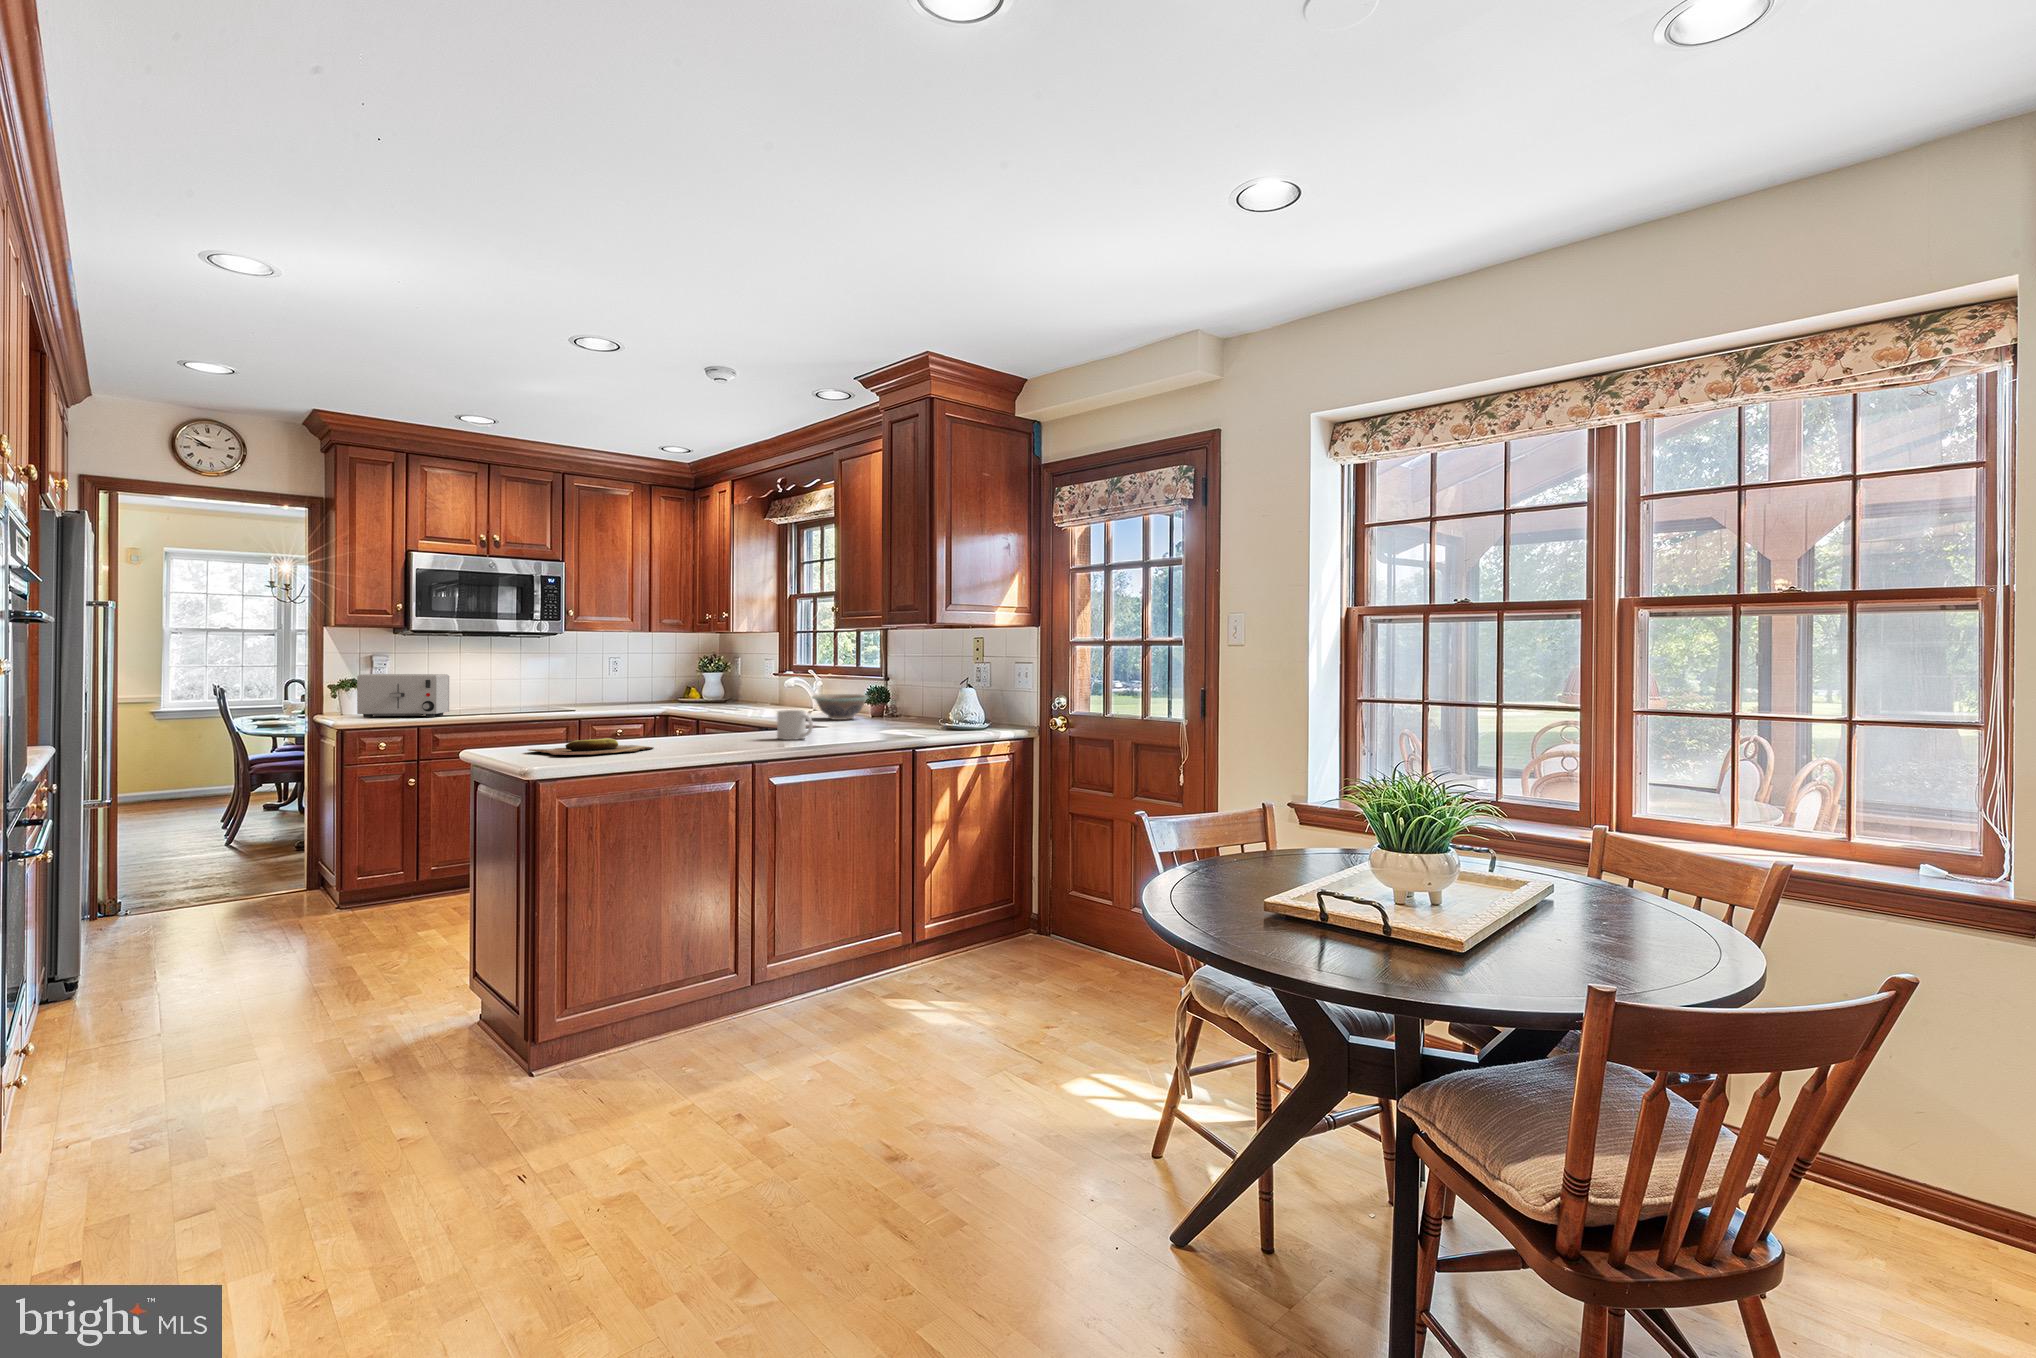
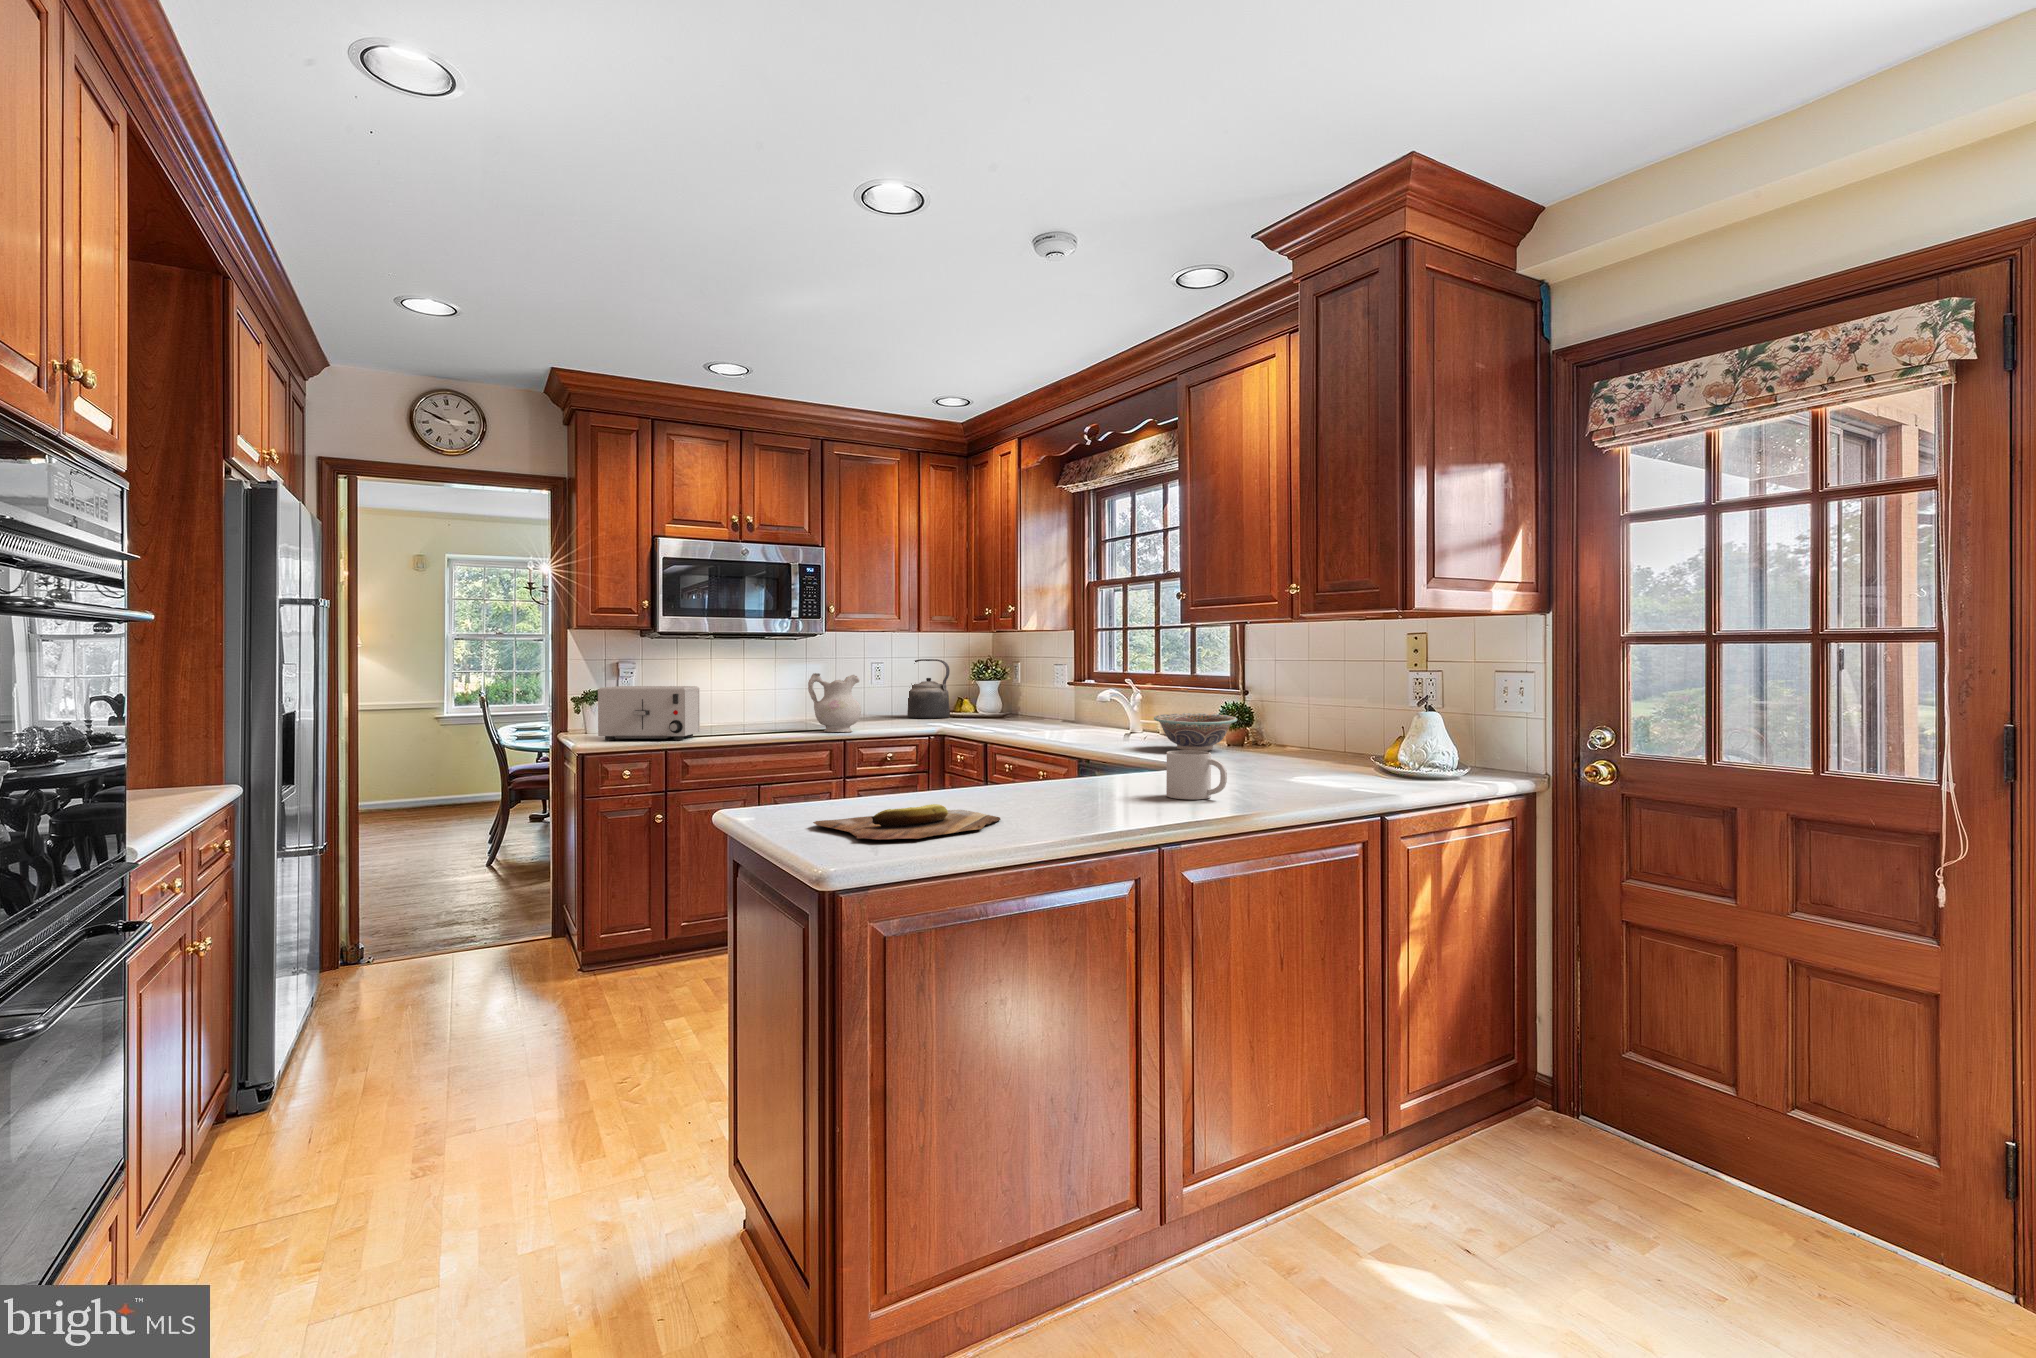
kettle: none [637,655,678,704] -> present [907,659,950,719]
ceramic pitcher: none [547,665,593,712] -> present [808,673,861,732]

